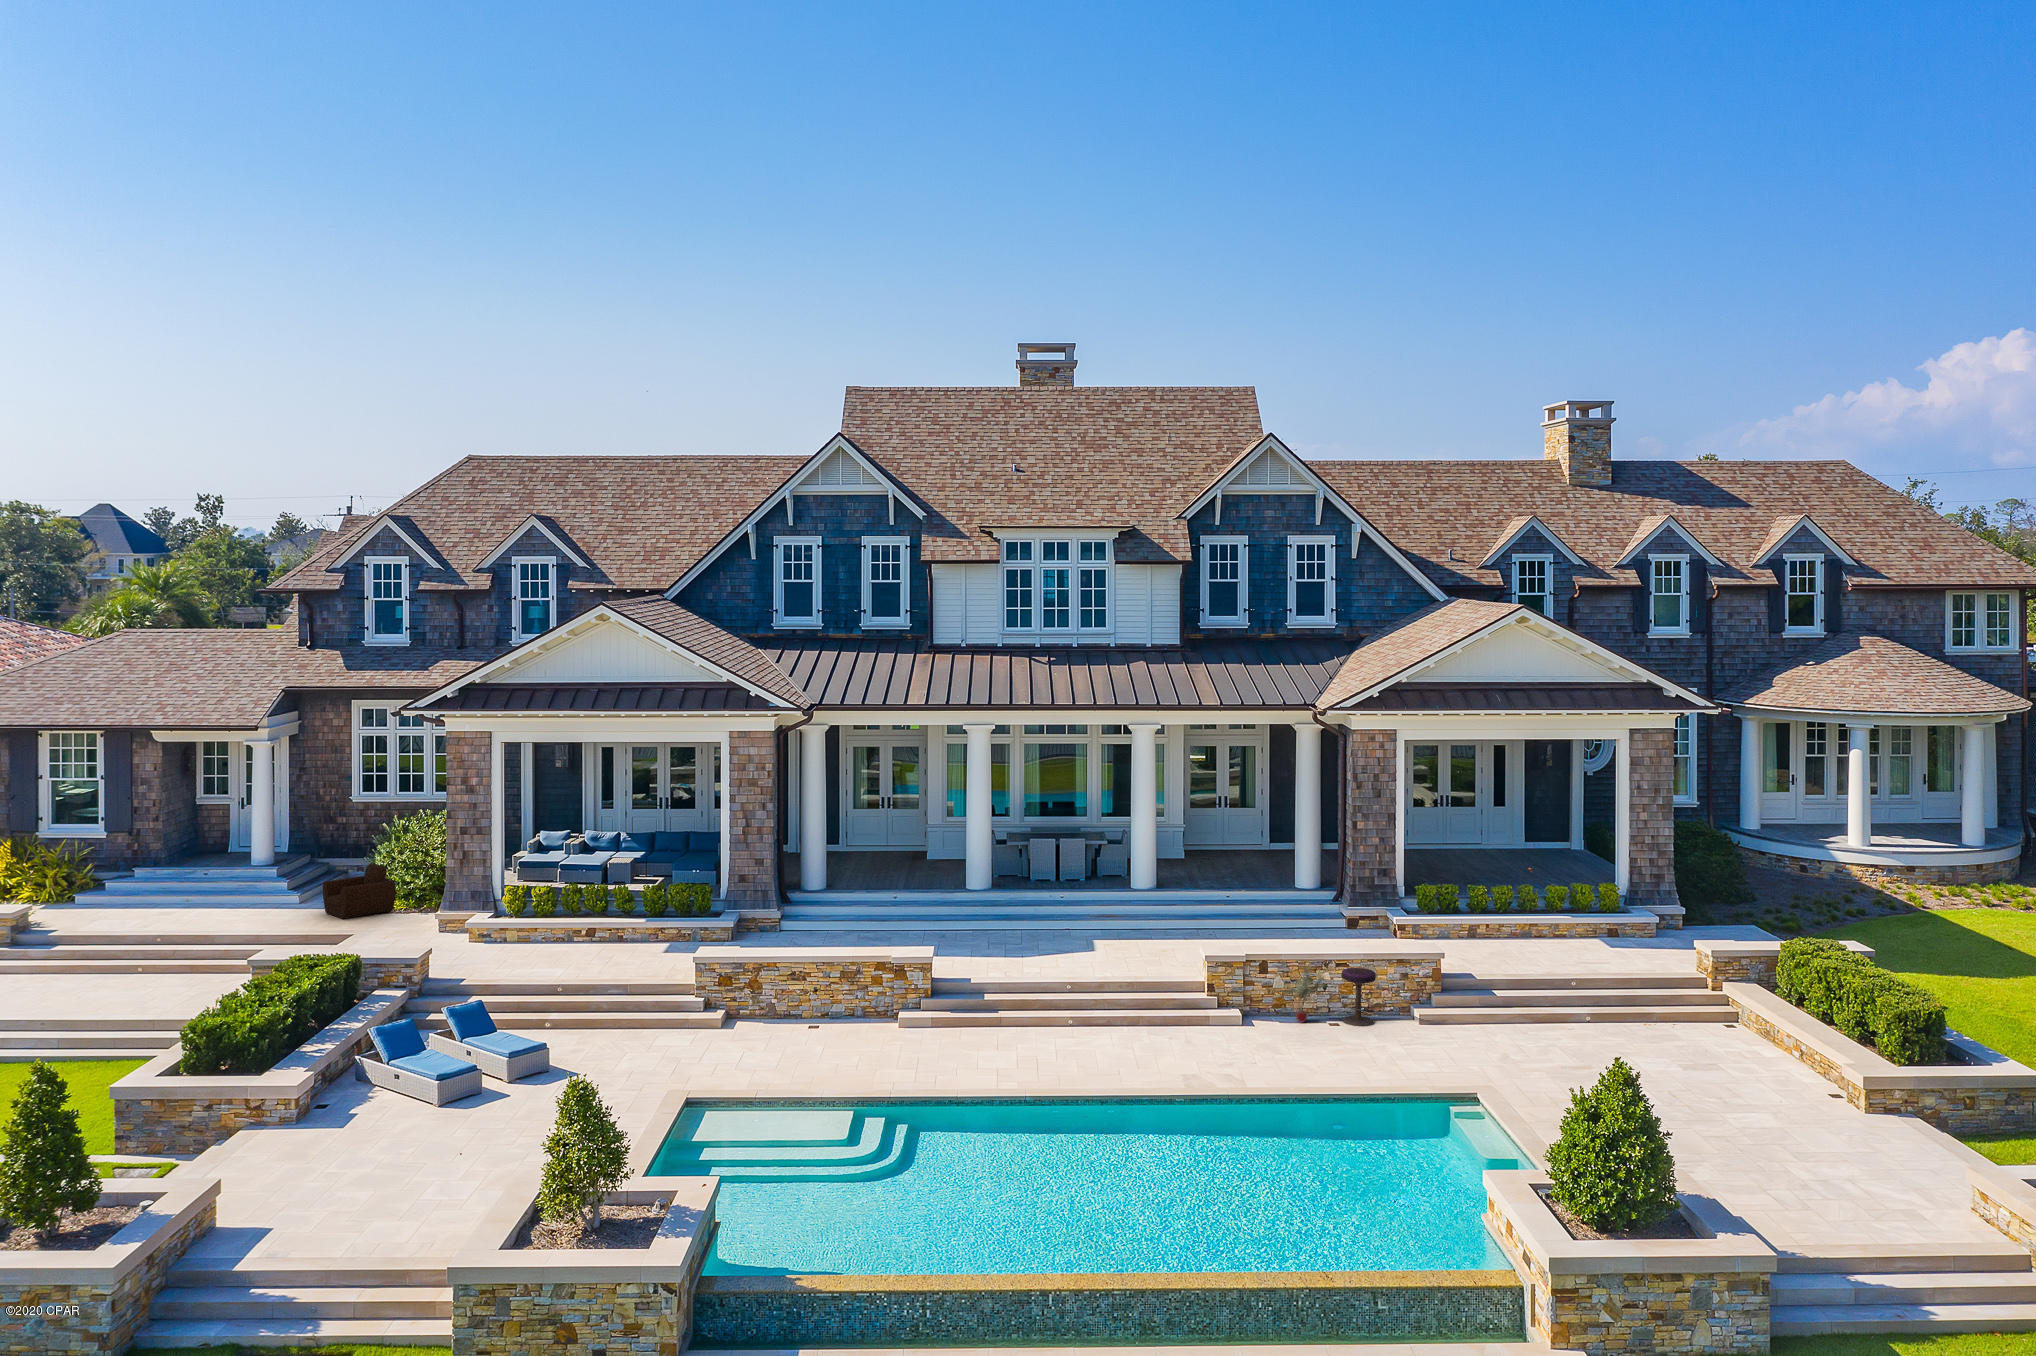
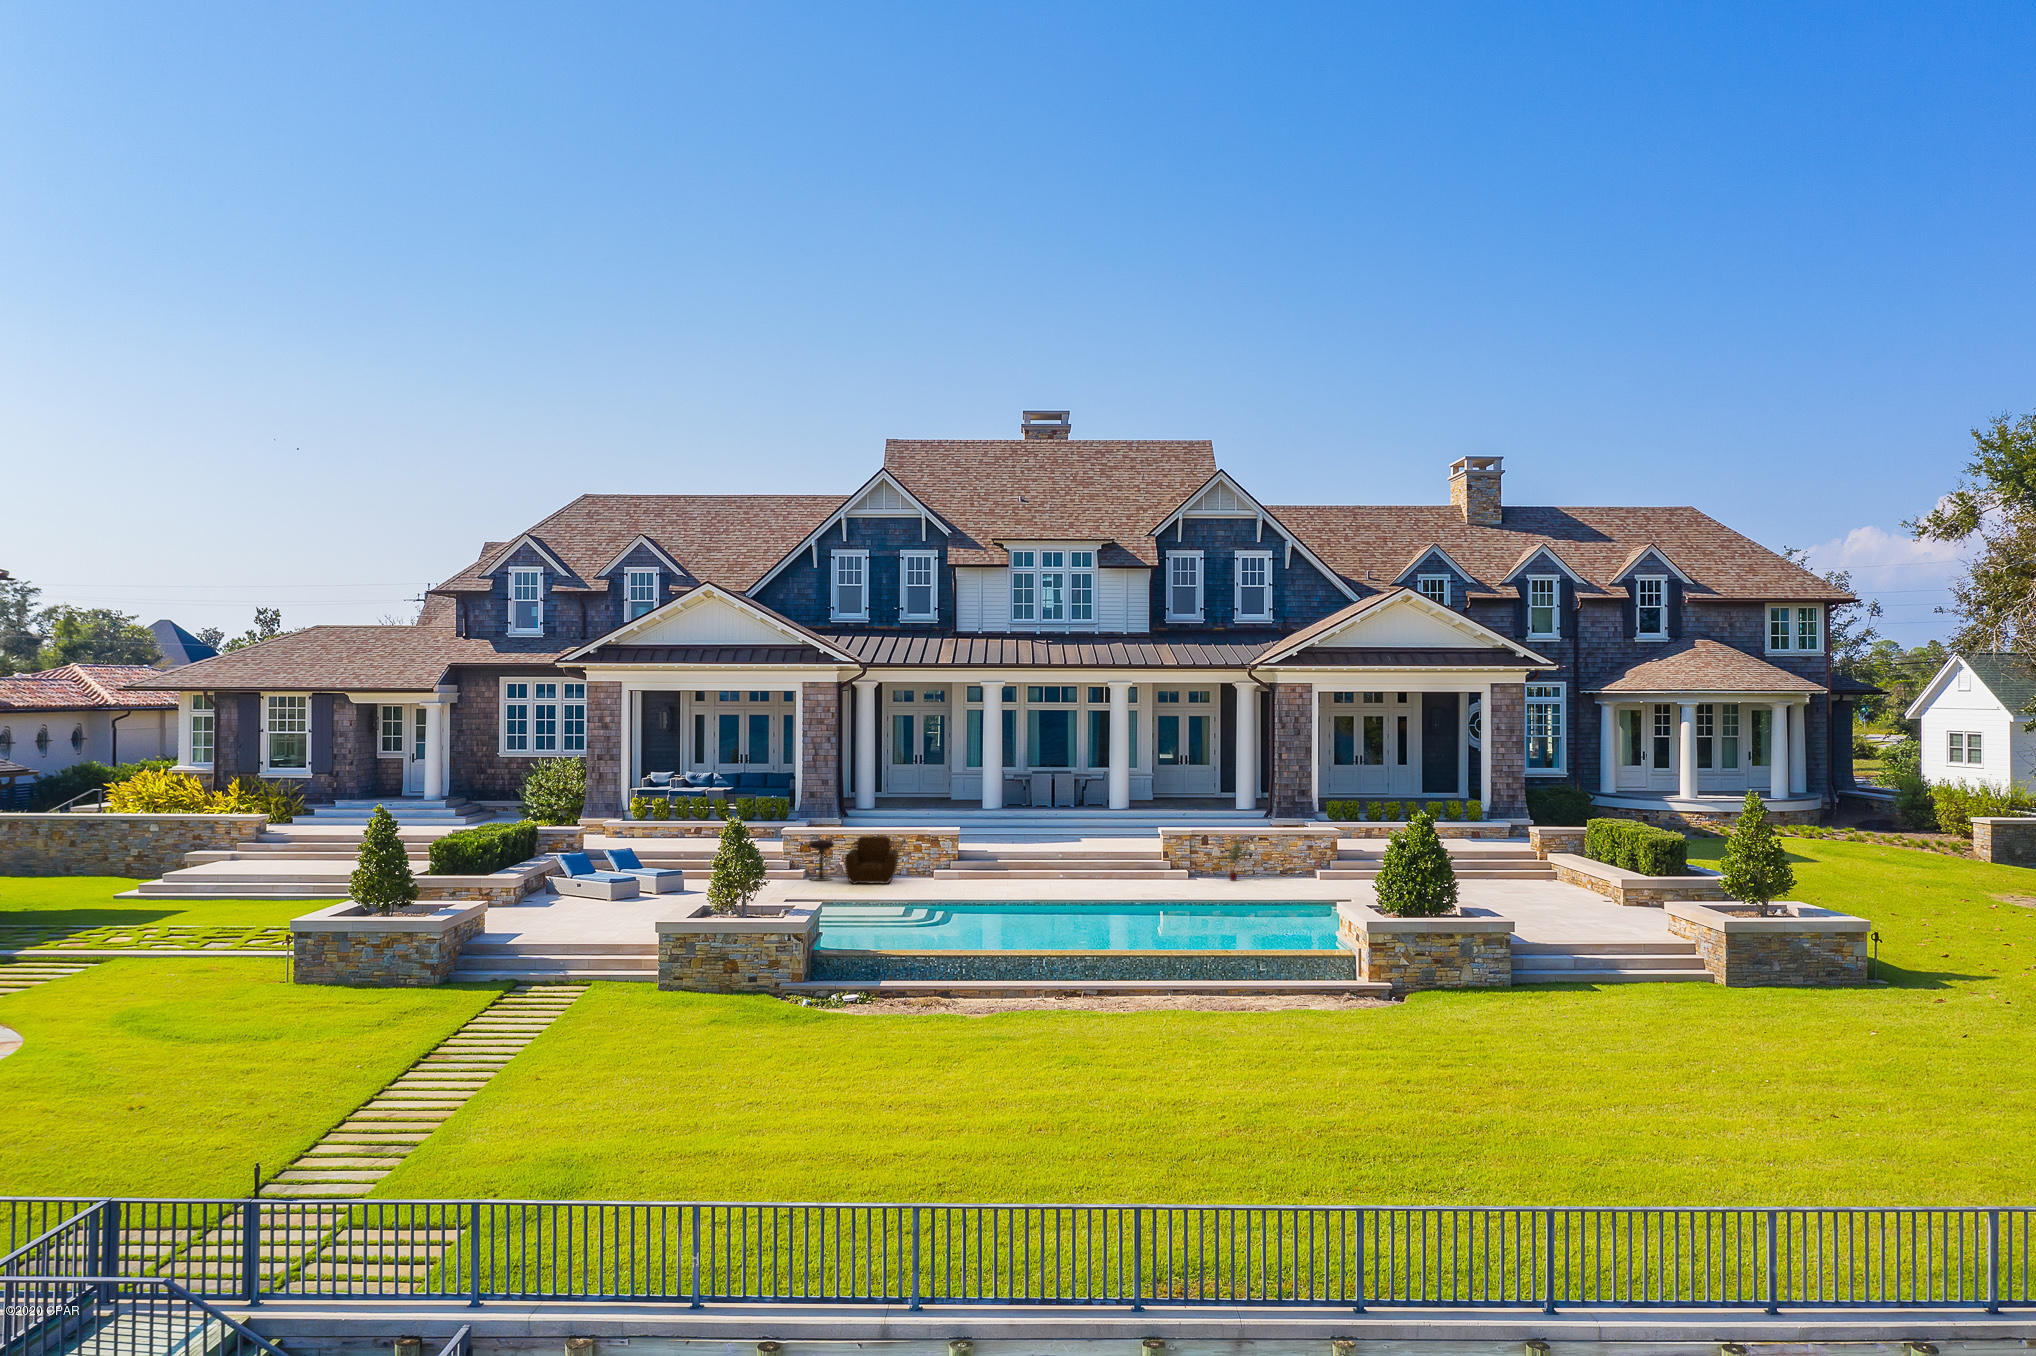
armchair: present [323,863,395,919] -> present [845,836,899,884]
stool: present [1341,968,1376,1026] -> present [809,840,834,881]

